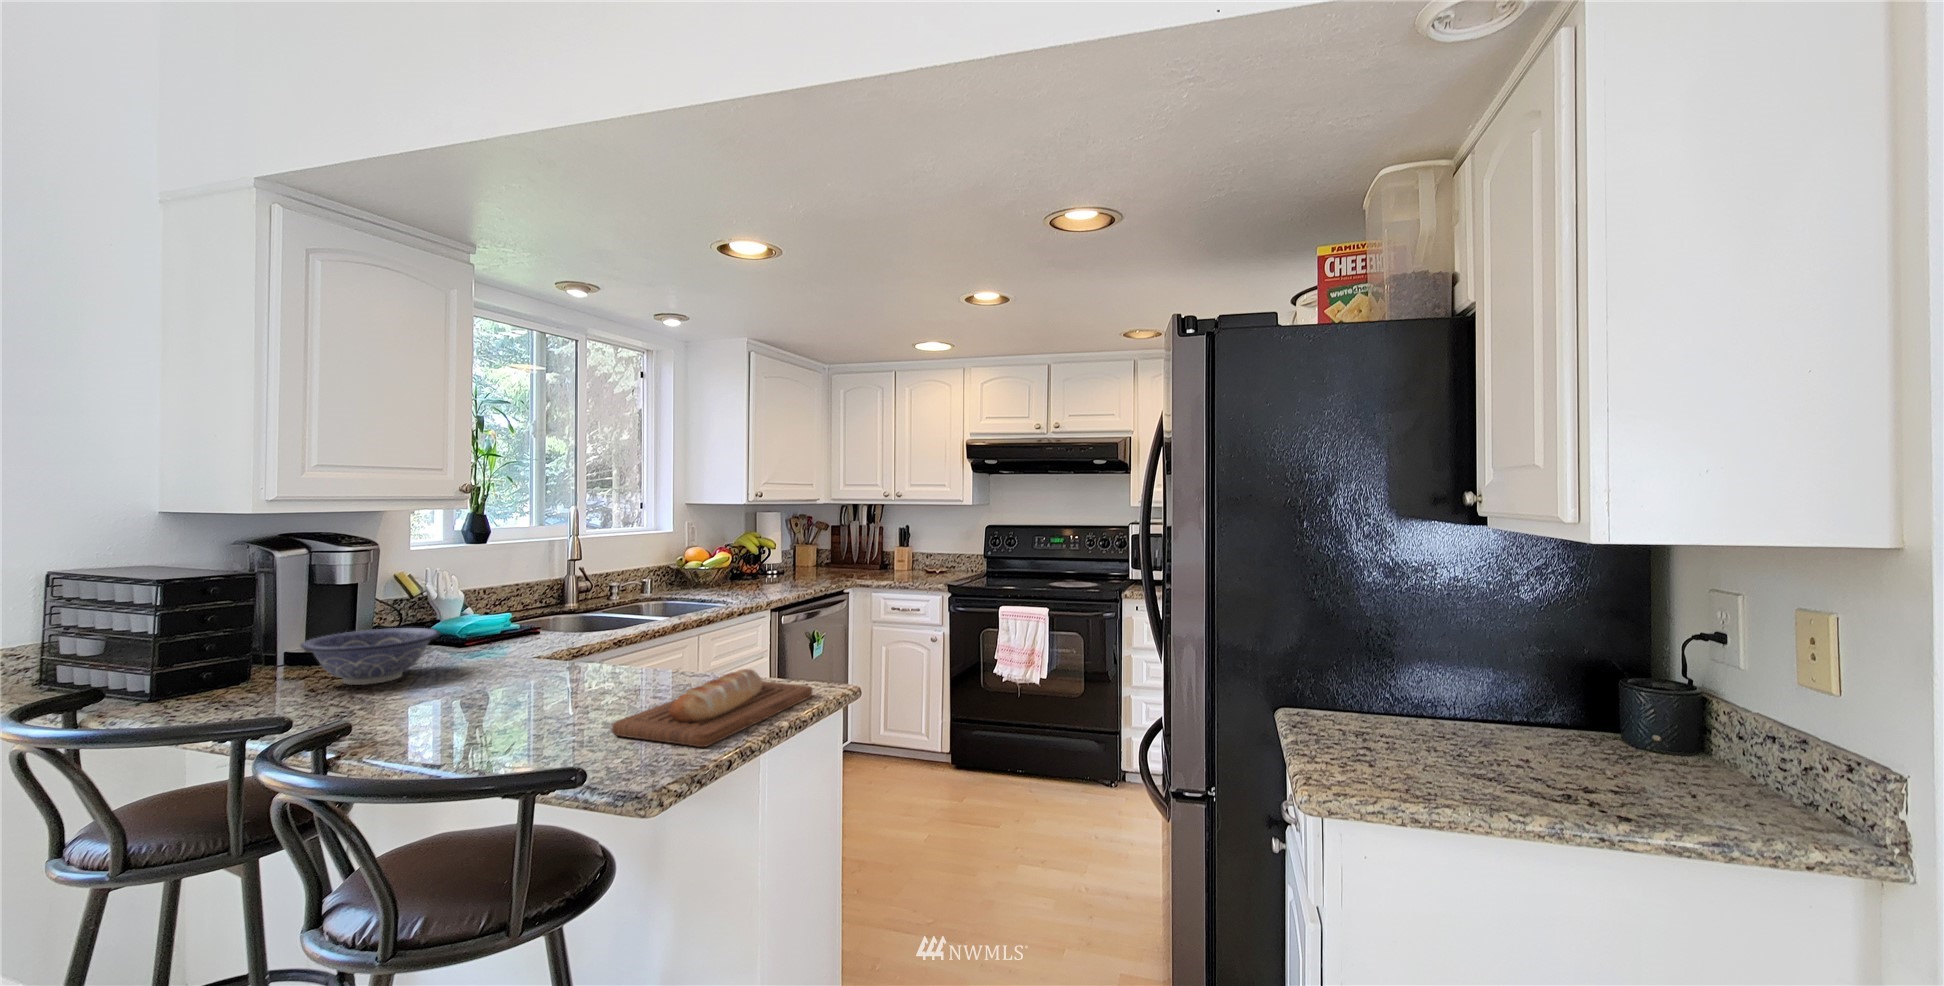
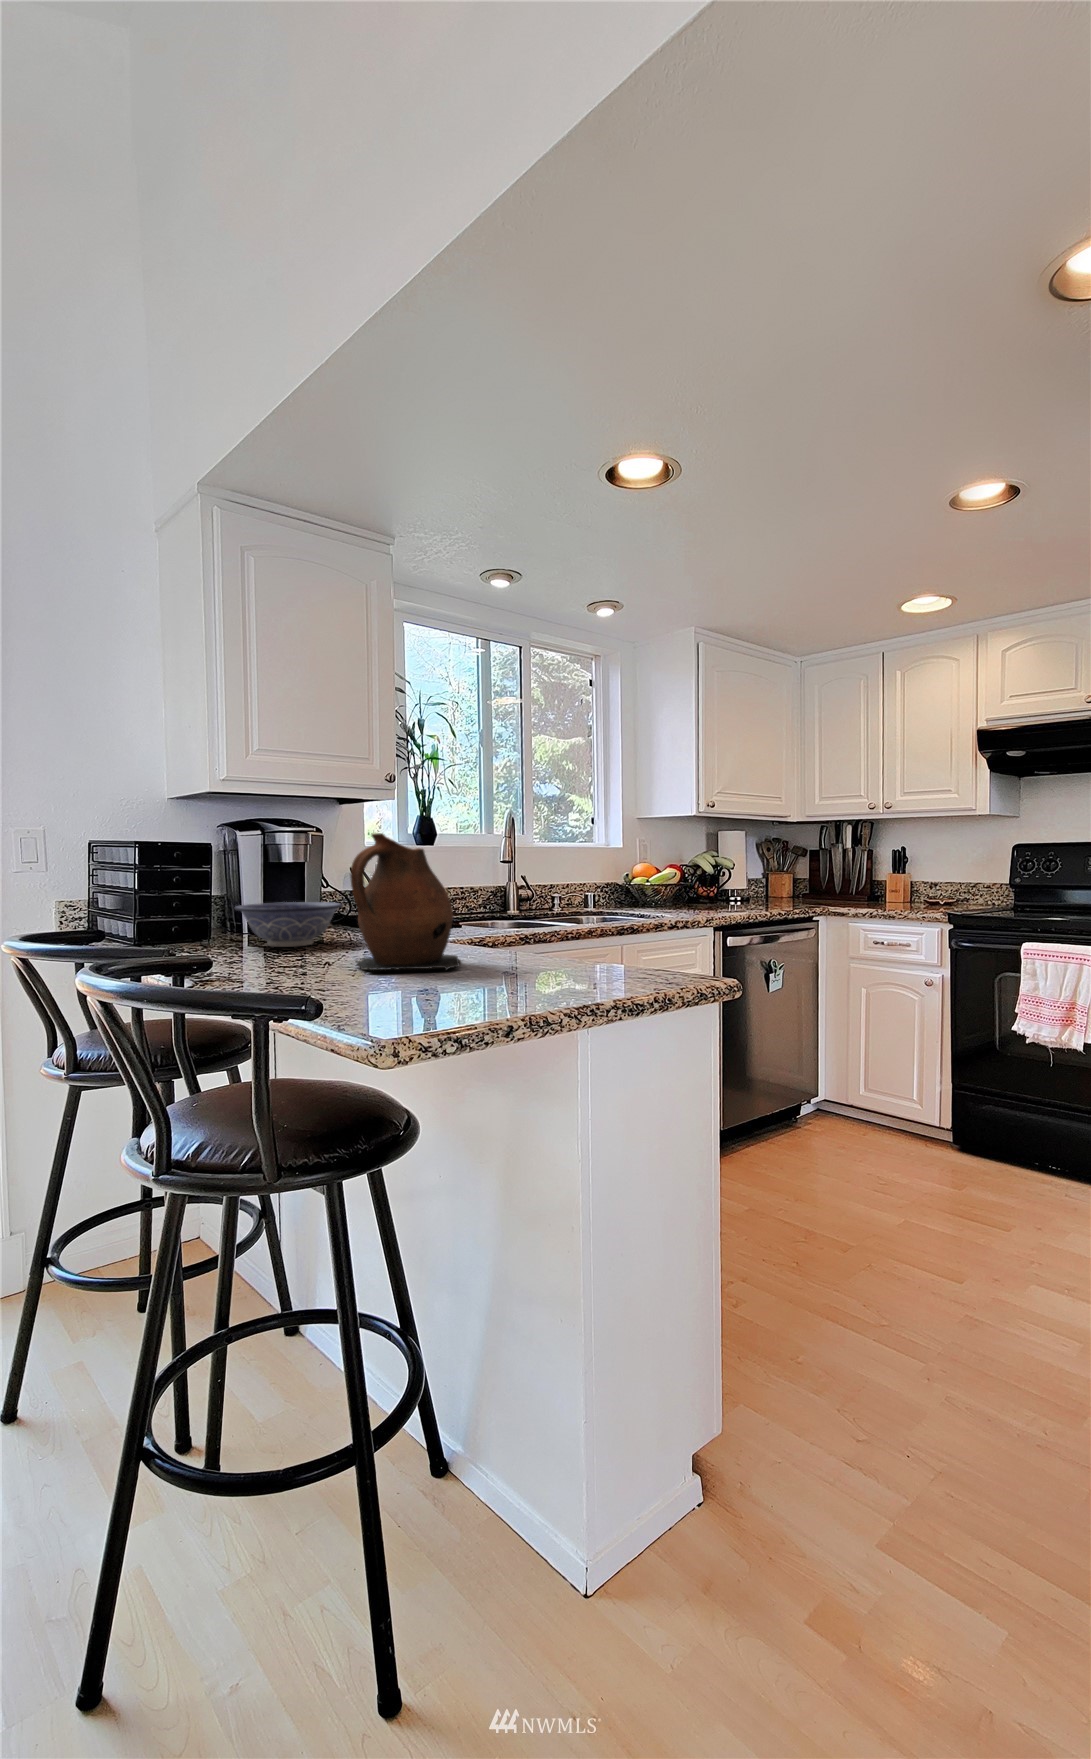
ceramic pitcher: none [504,579,626,710] -> present [350,833,460,970]
bread loaf: present [612,669,813,747] -> none [399,943,655,1014]

